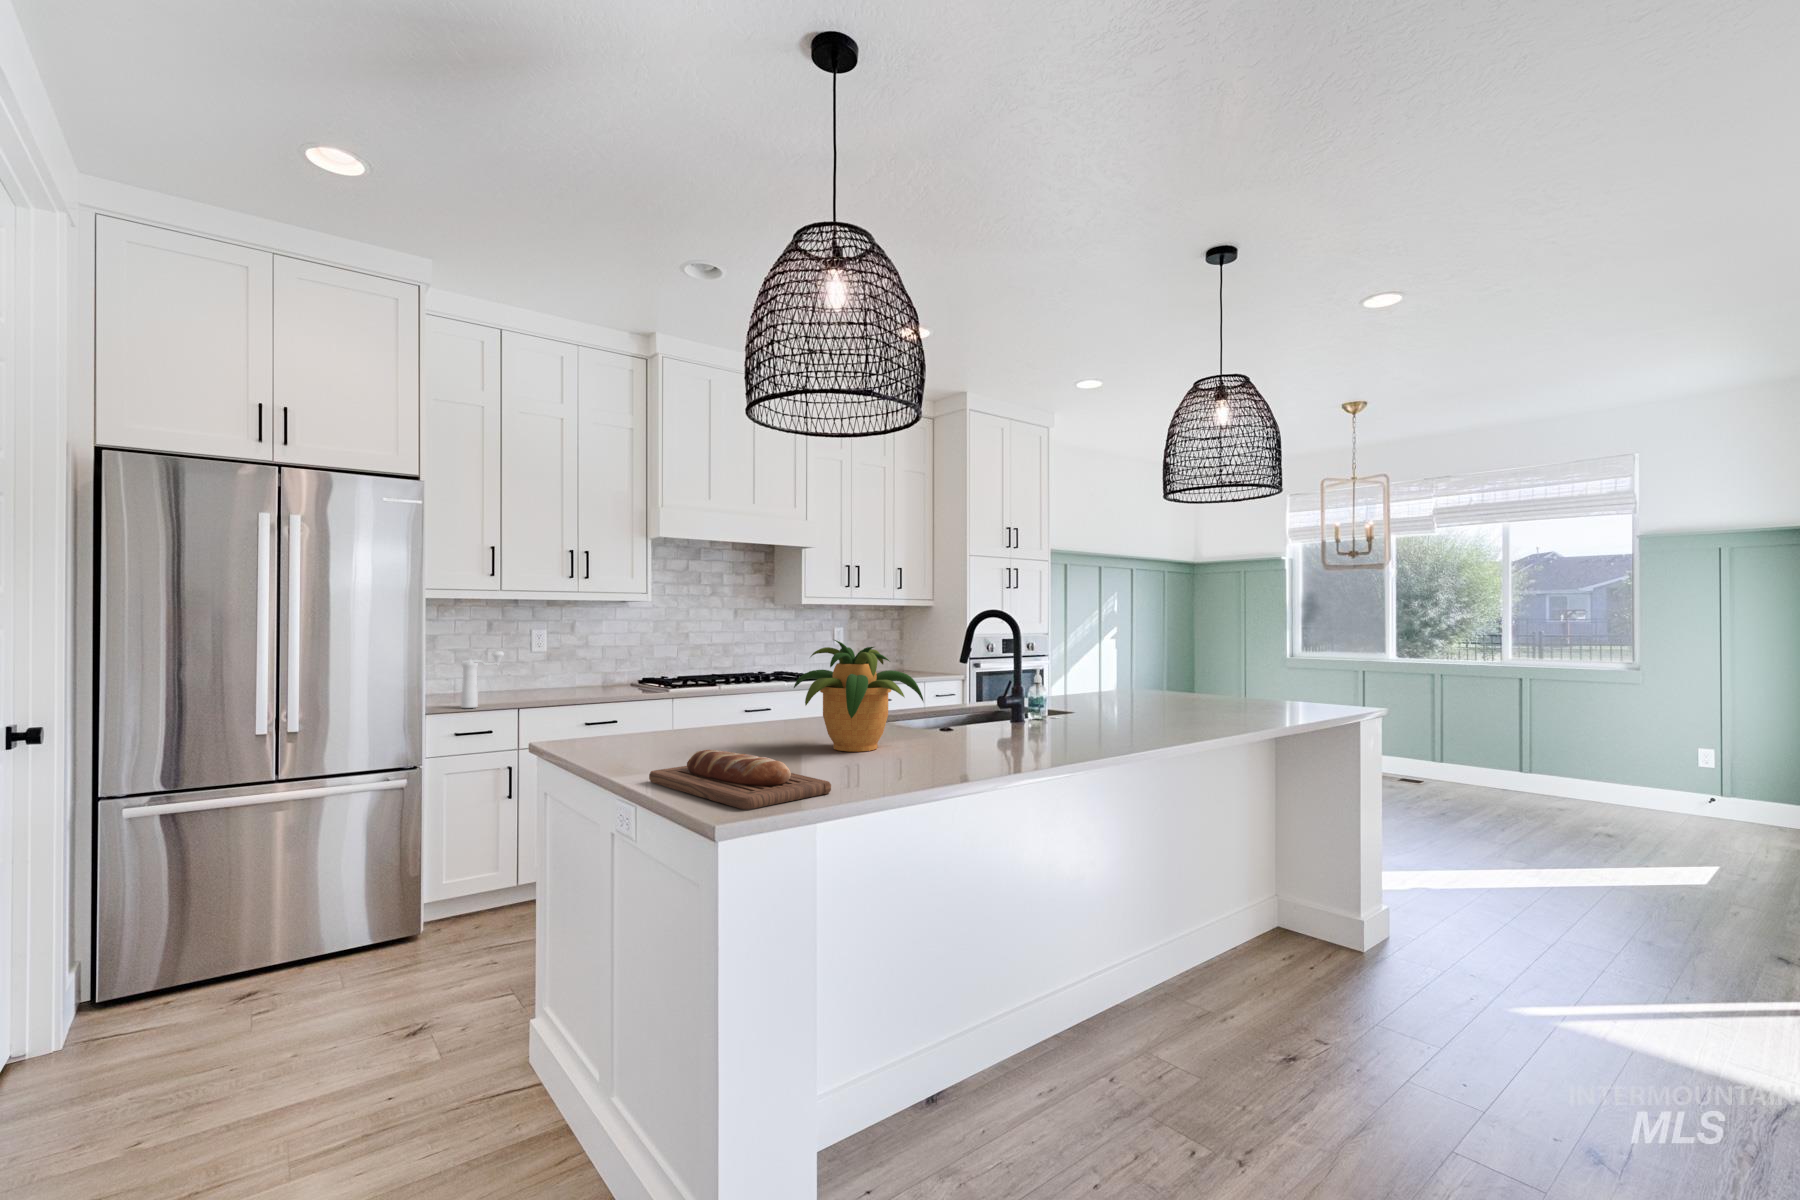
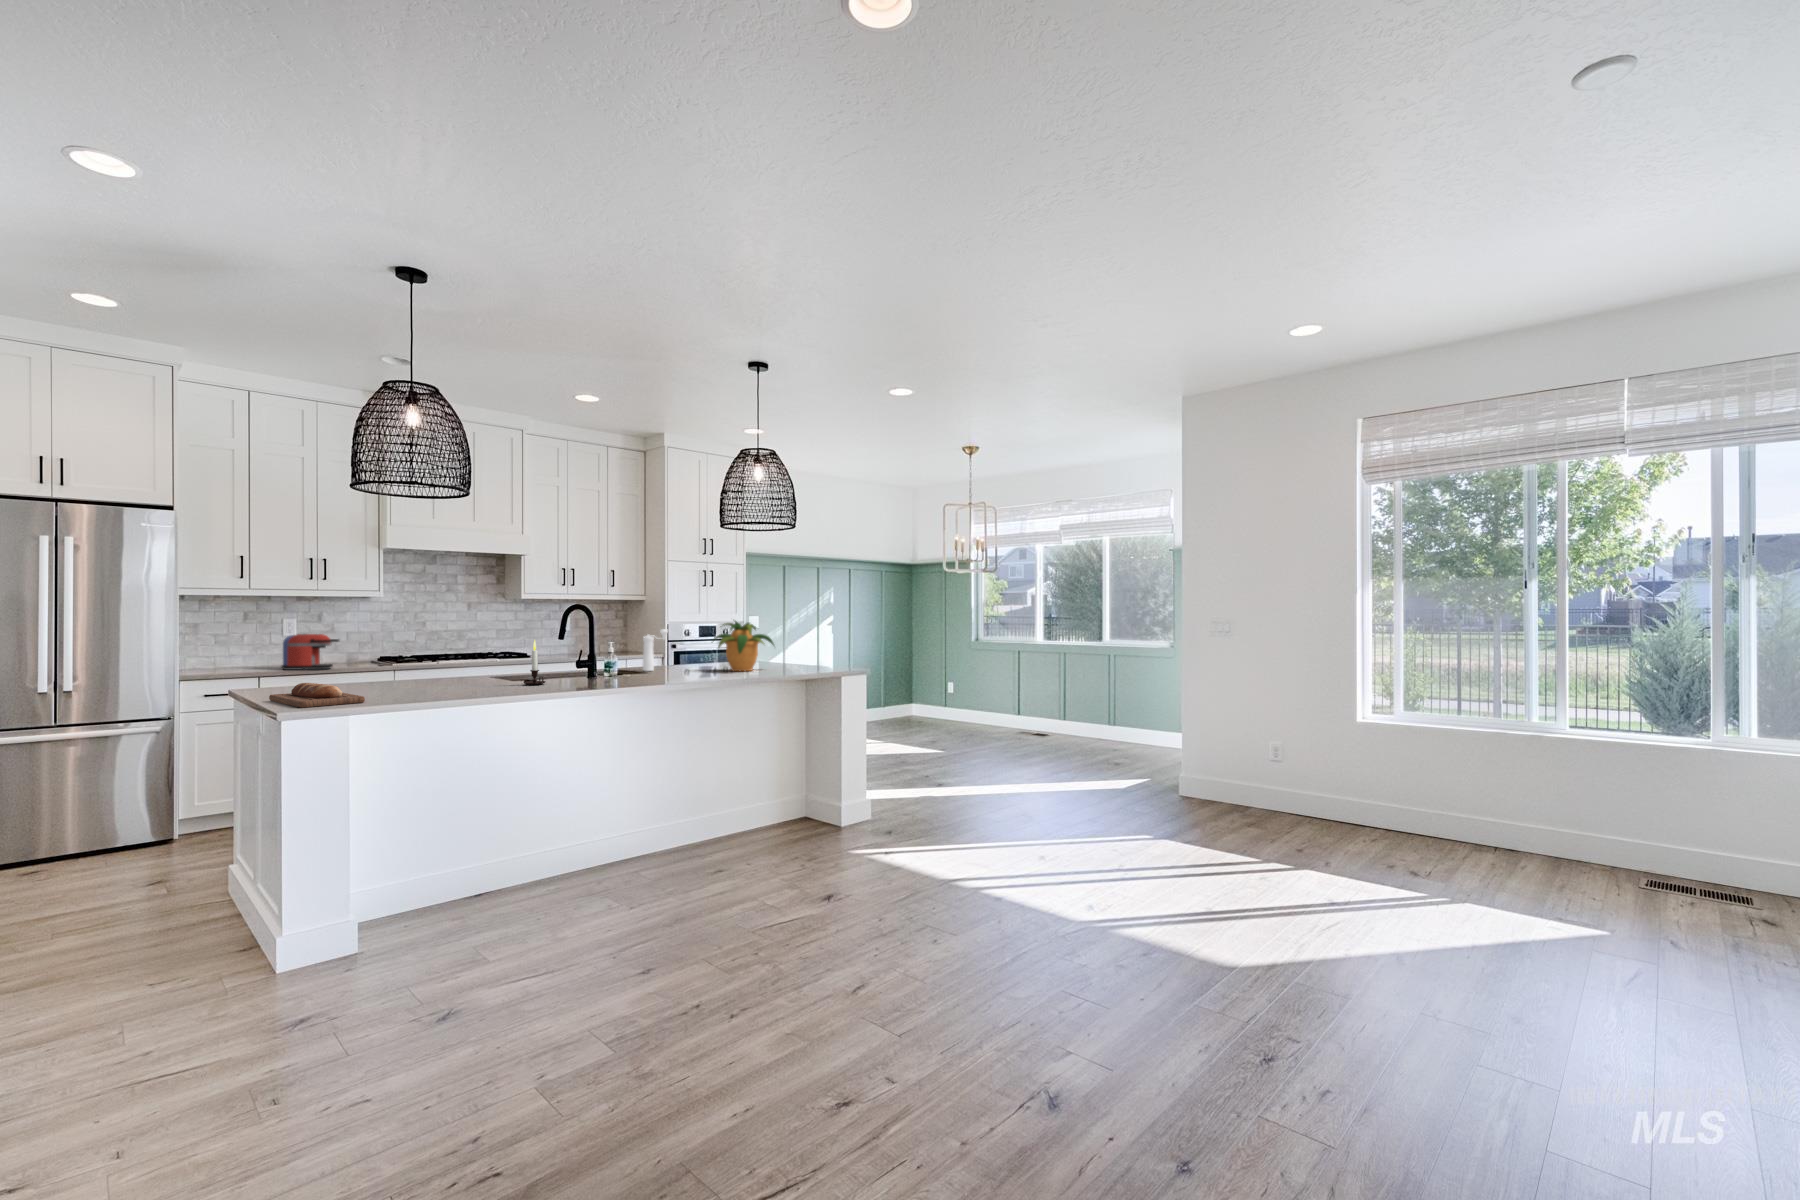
potted plant: present [794,640,924,752] -> present [713,621,774,671]
coffee maker: none [540,650,611,698] -> present [281,634,339,670]
pepper mill: present [461,651,504,708] -> present [643,629,668,671]
candle: none [983,667,1023,743] -> present [524,640,546,685]

